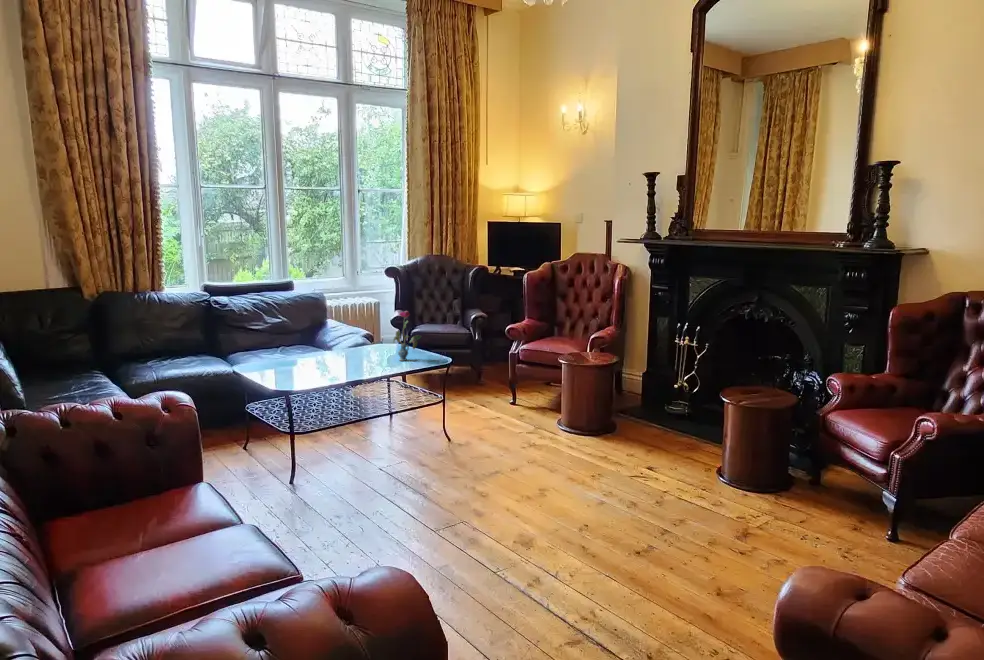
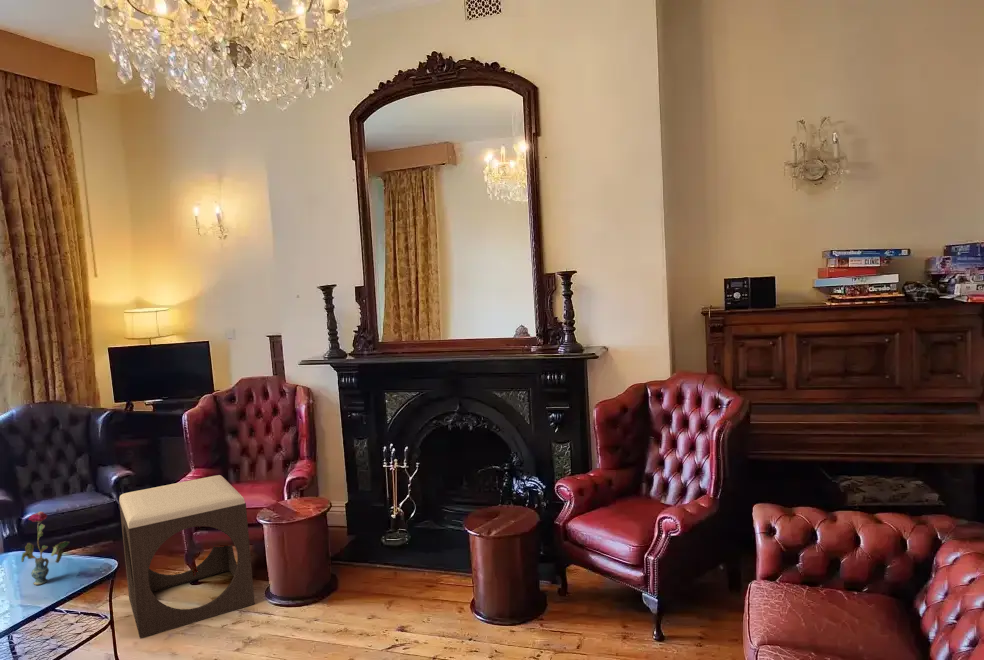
footstool: none [465,323,550,425] -> present [119,475,255,638]

